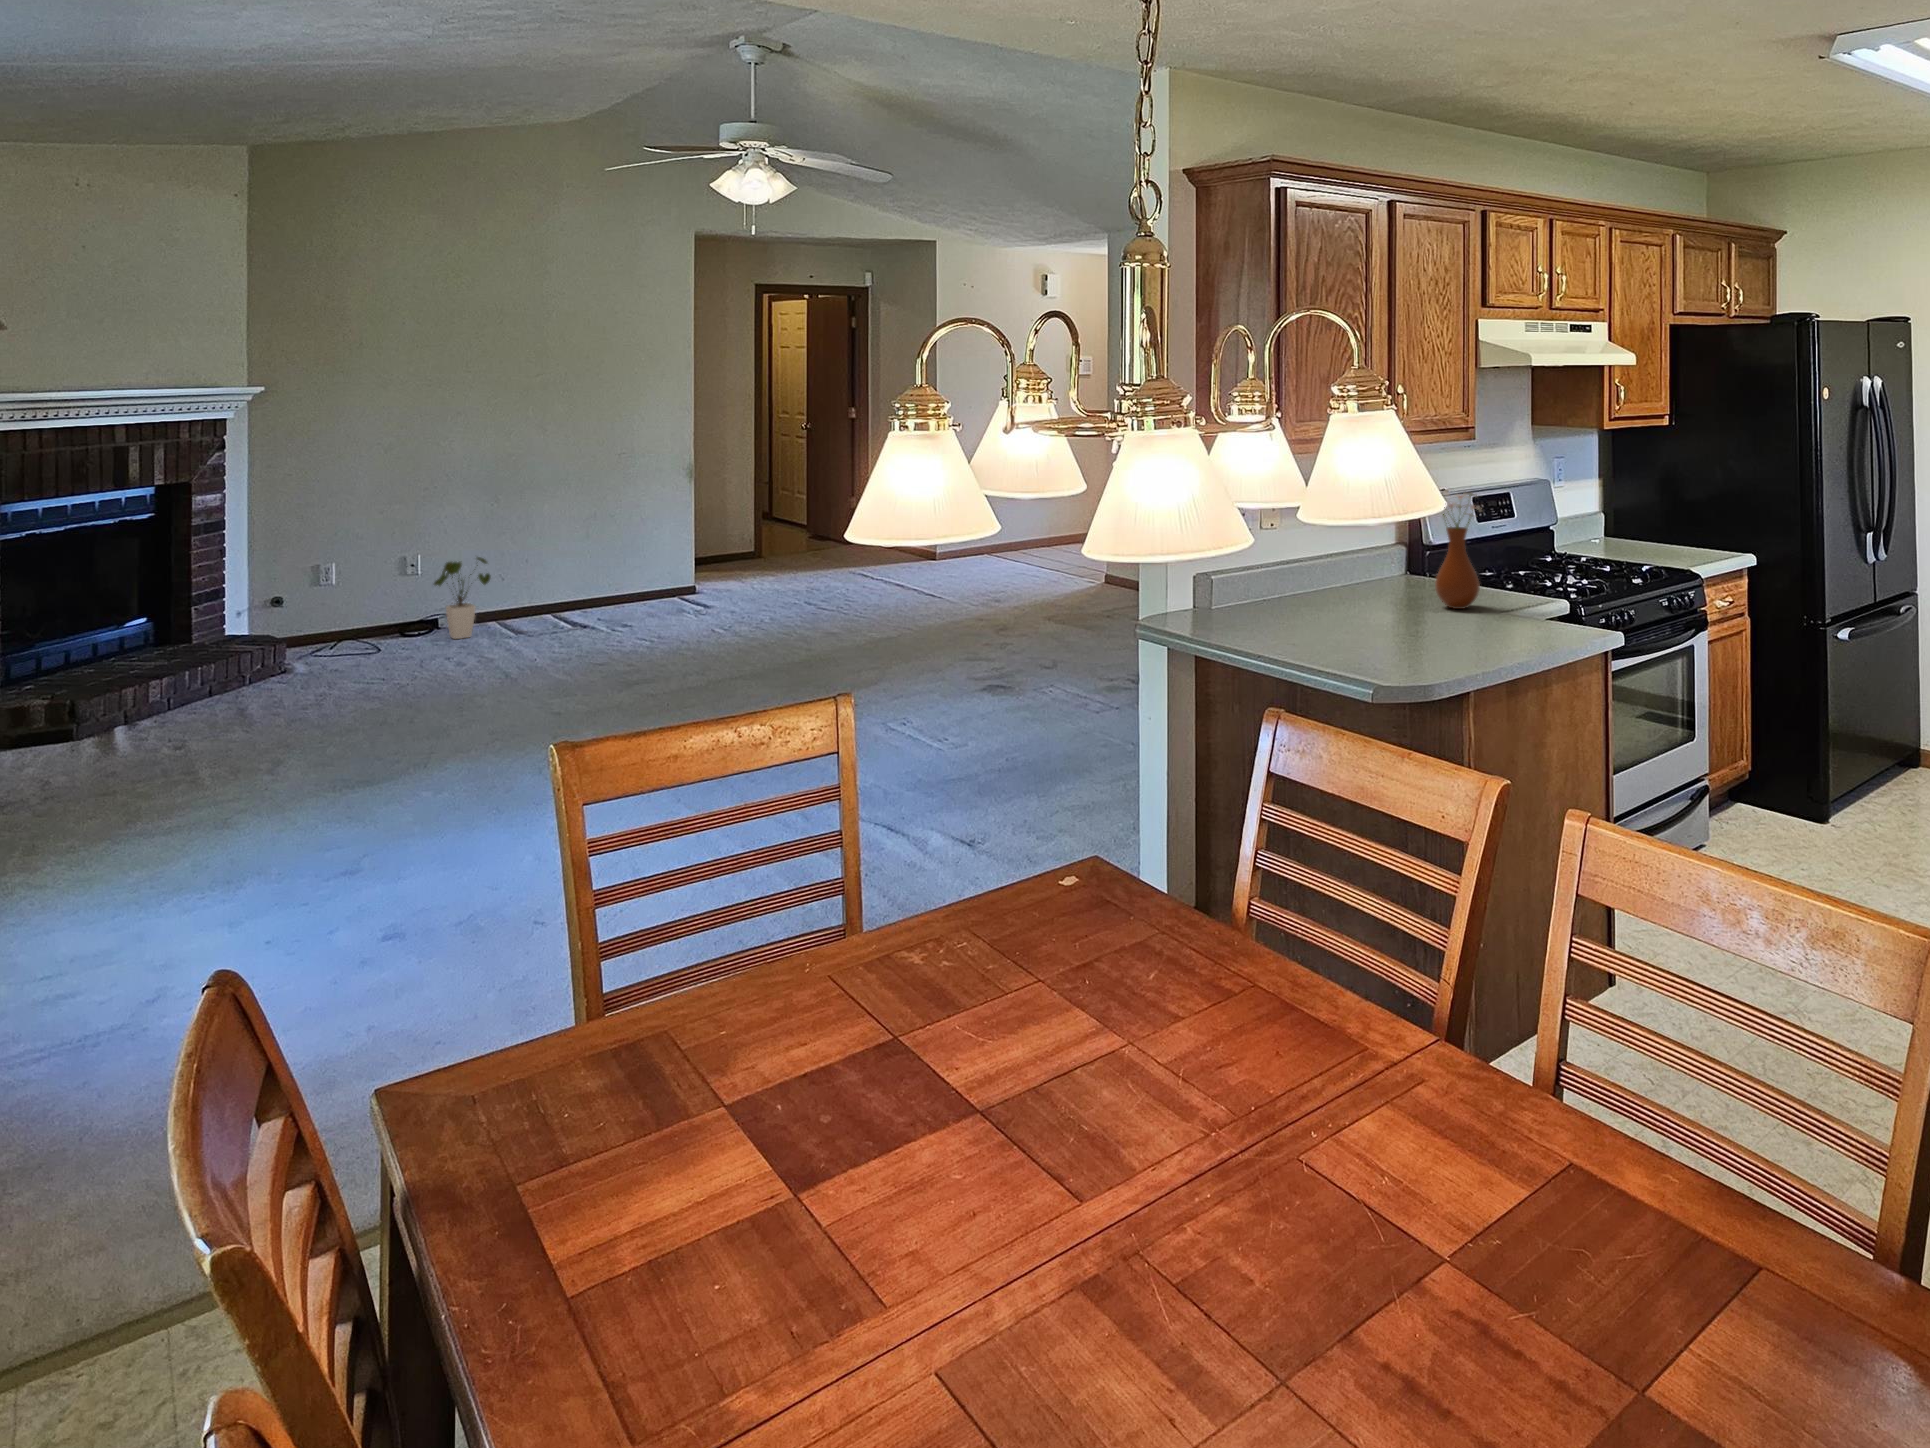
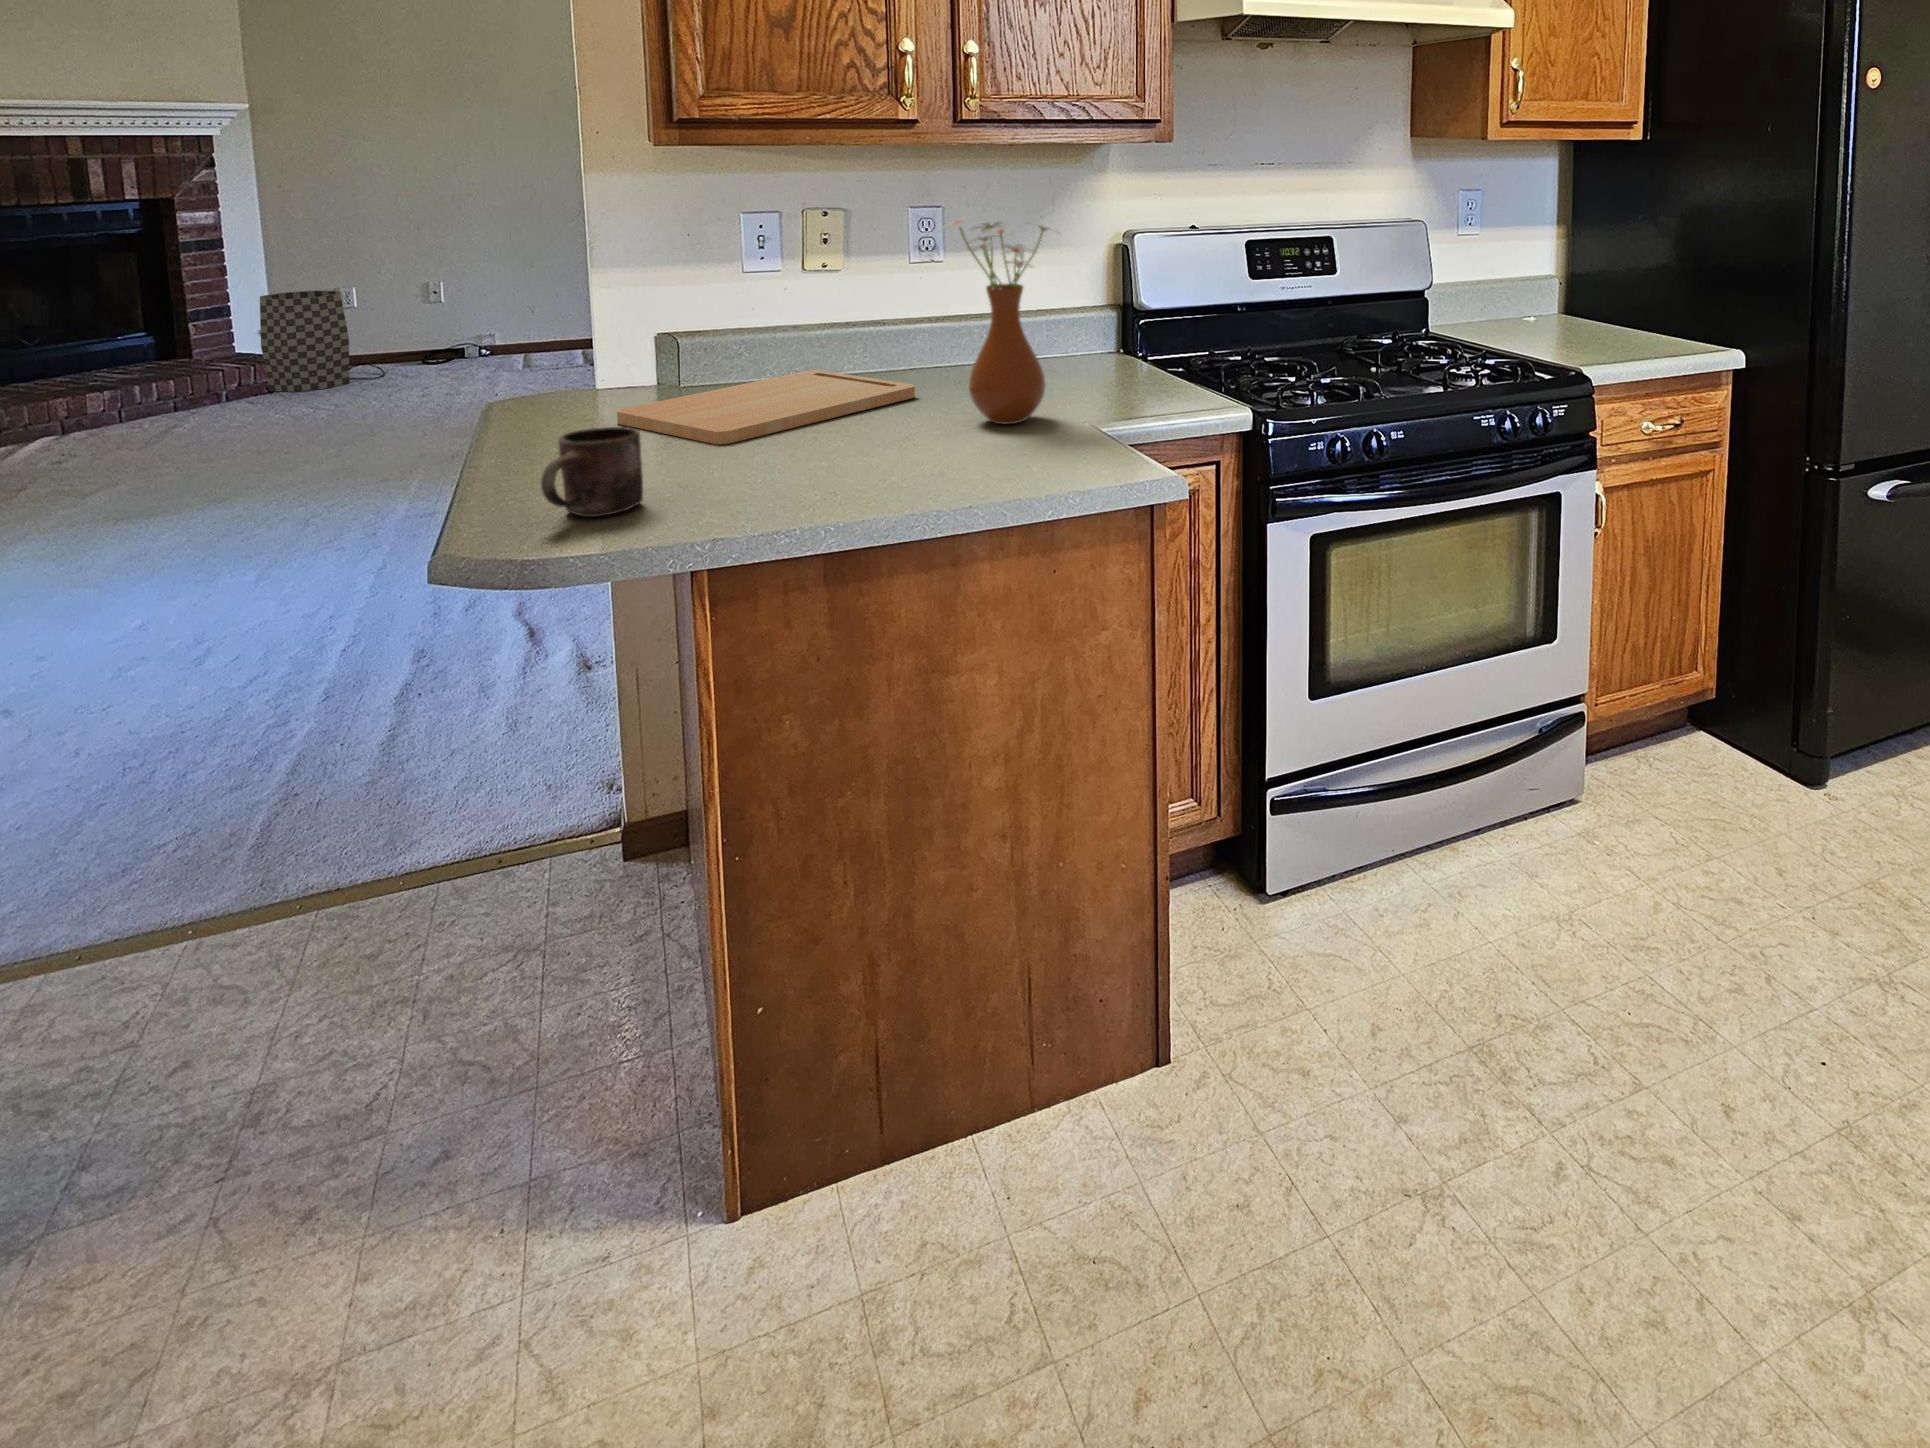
house plant: present [434,557,490,639] -> none [439,281,504,367]
trash can: none [275,569,365,671] -> present [260,290,350,392]
cutting board: none [1240,588,1368,626] -> present [617,370,915,444]
mug: none [1363,608,1402,655] -> present [541,427,643,517]

